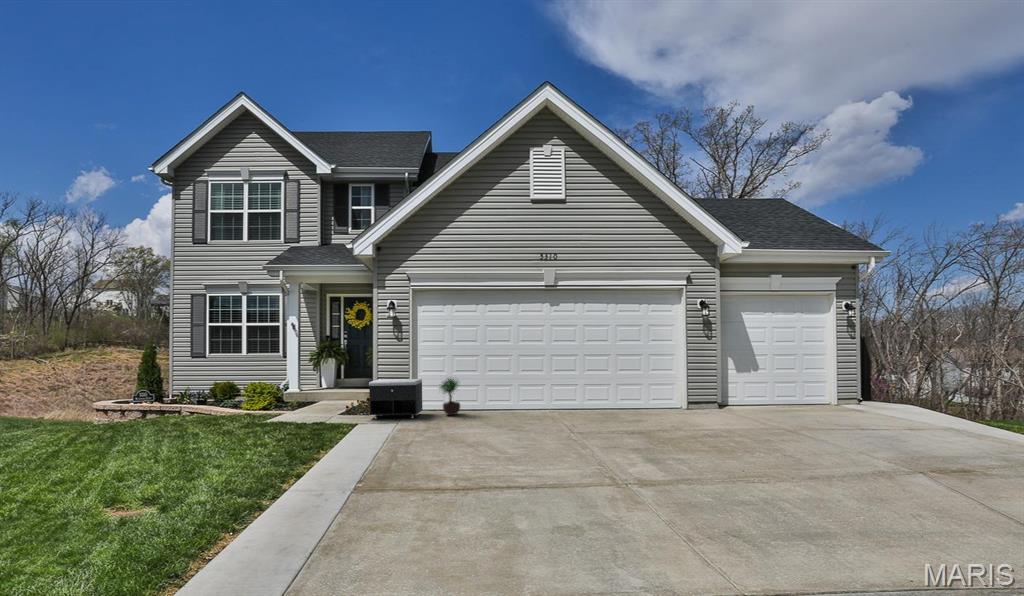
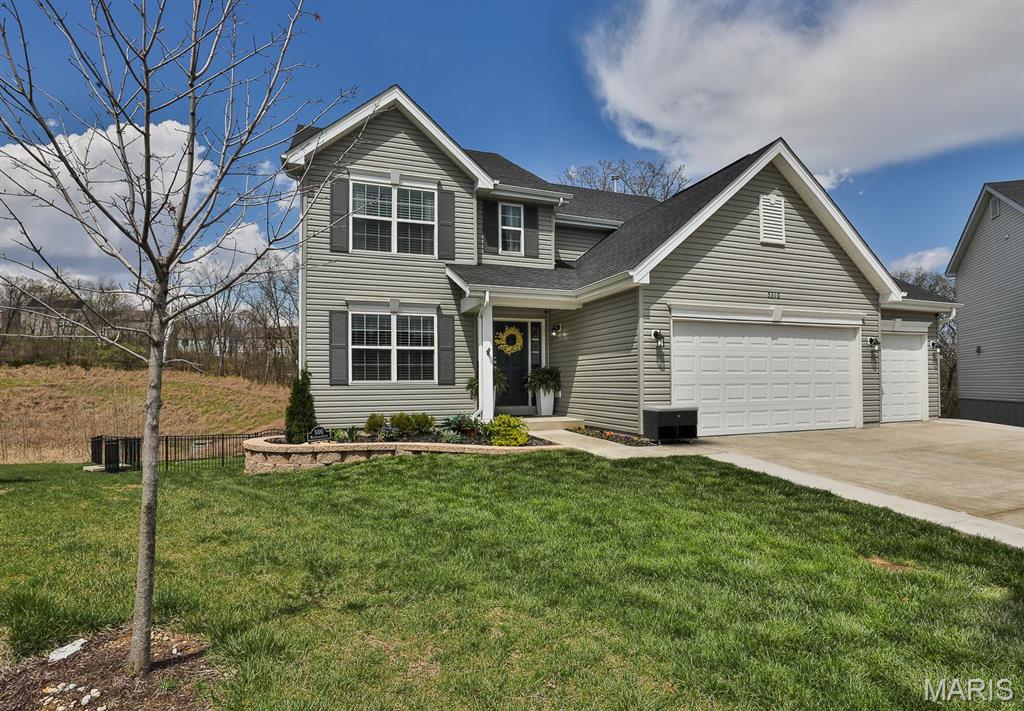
potted tree: present [440,378,460,415] -> none [703,400,726,439]

